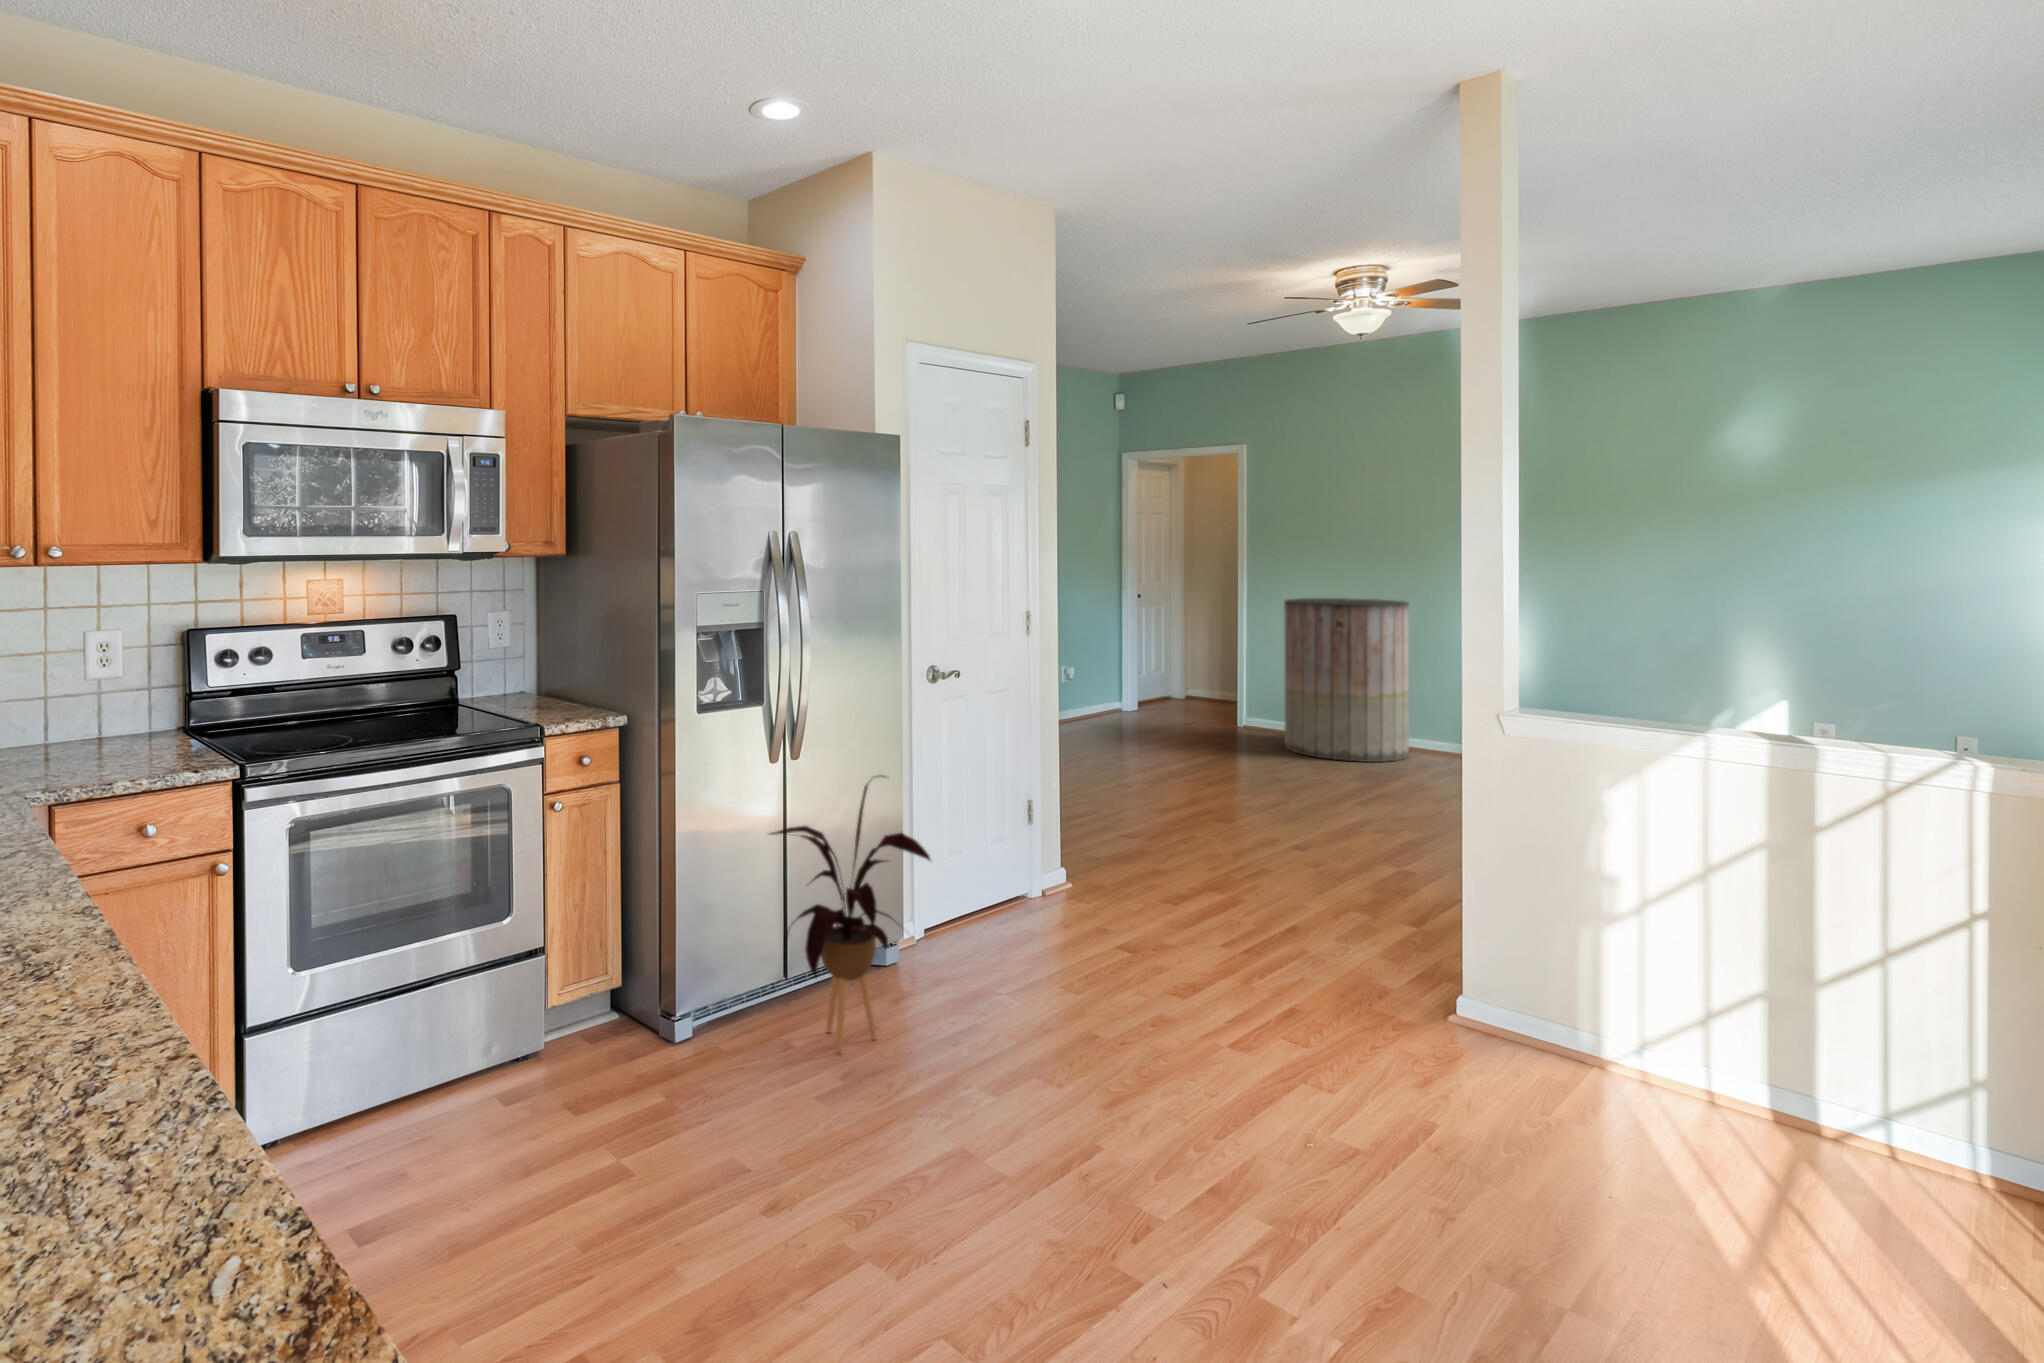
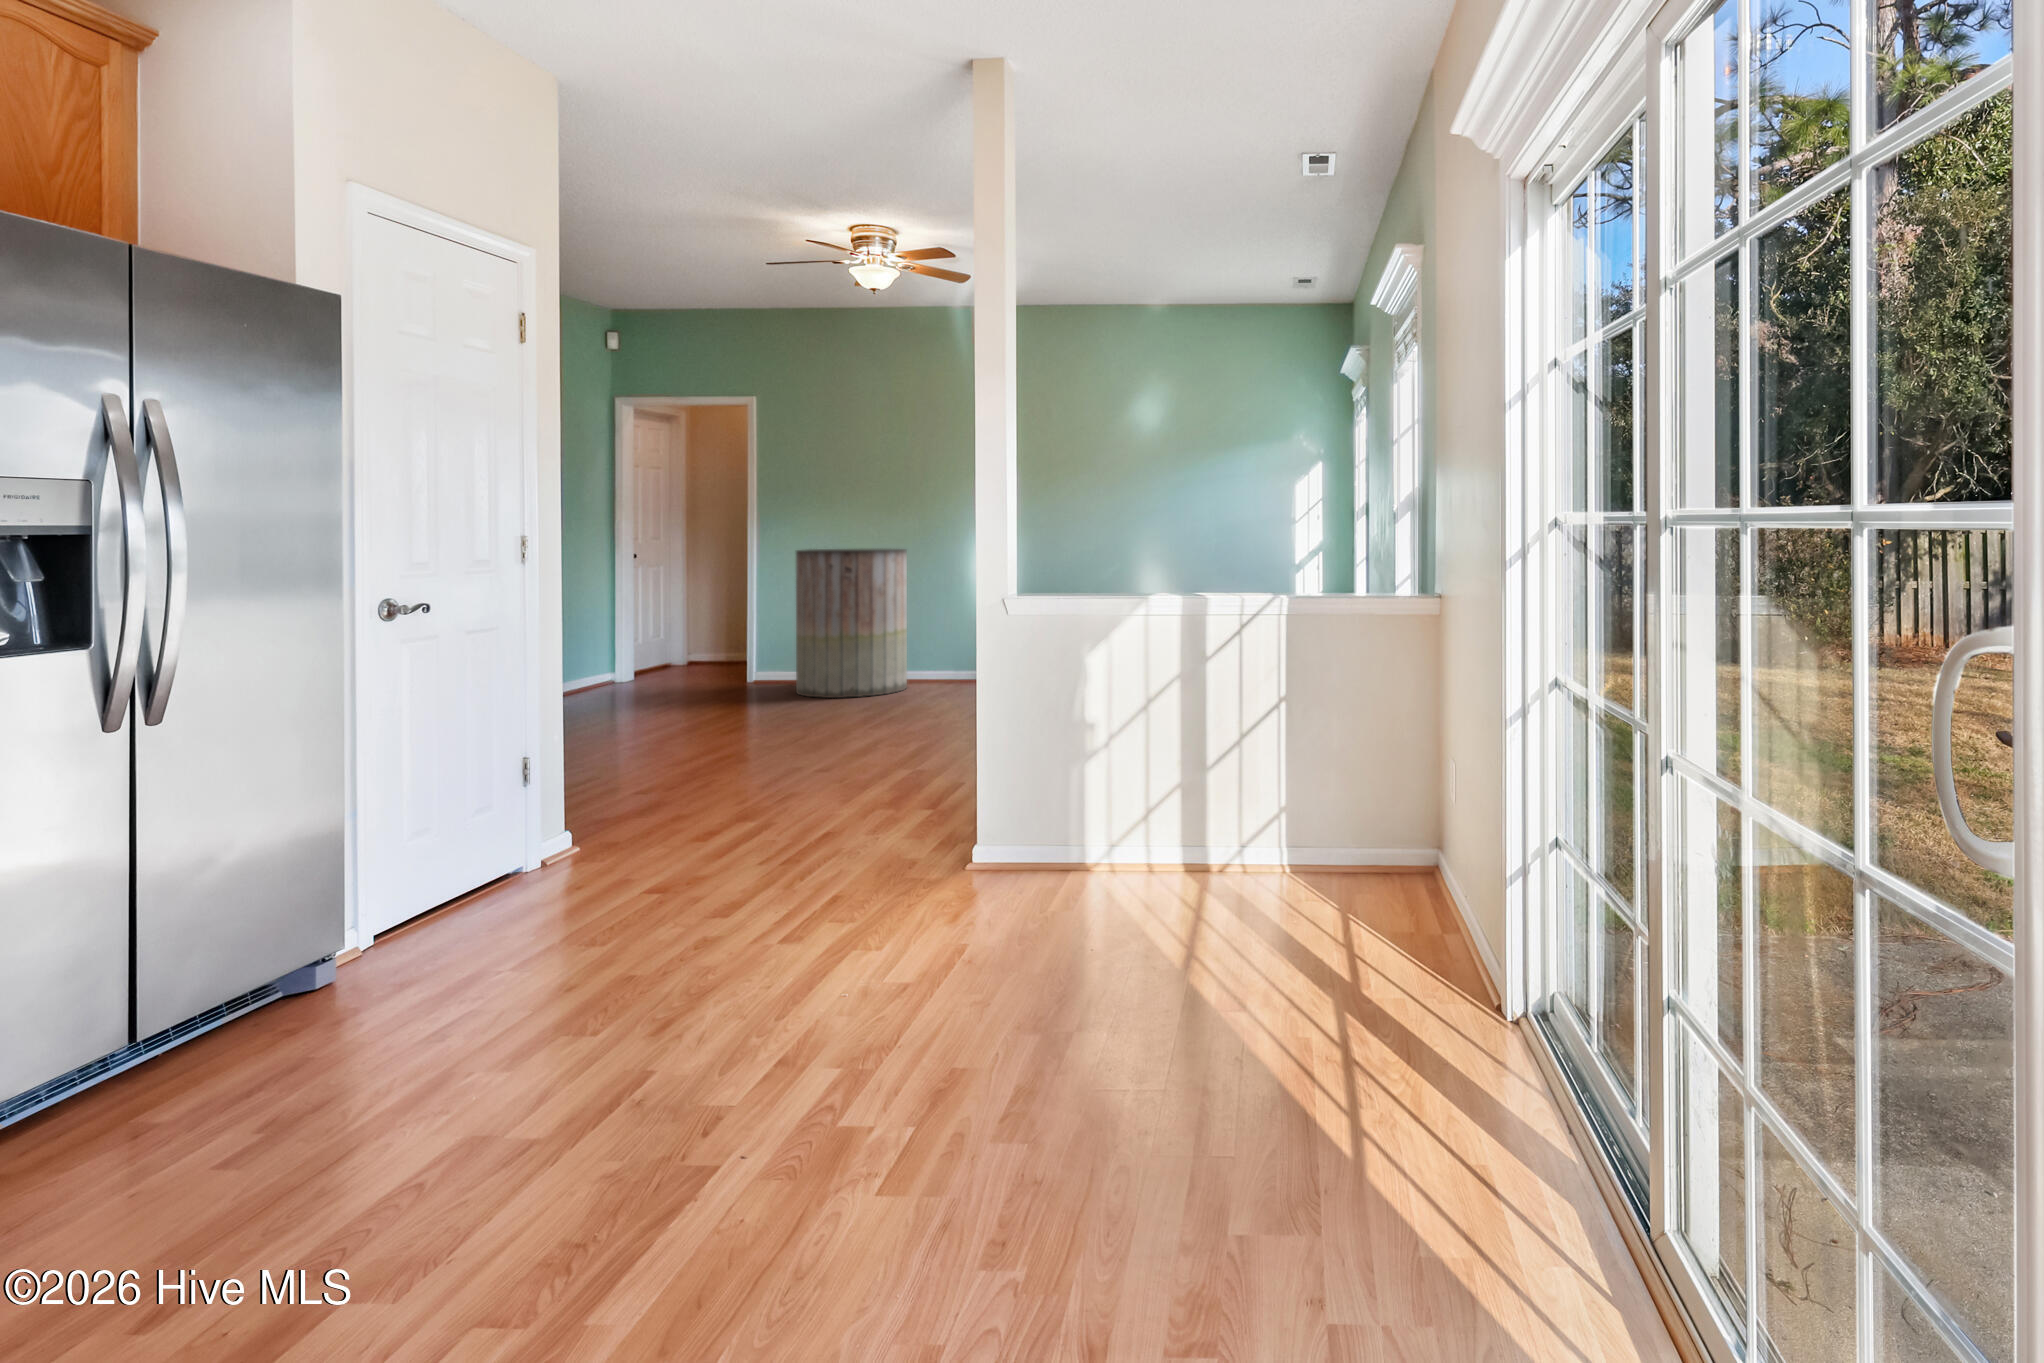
house plant: present [768,775,930,1053] -> none [99,720,406,1108]

